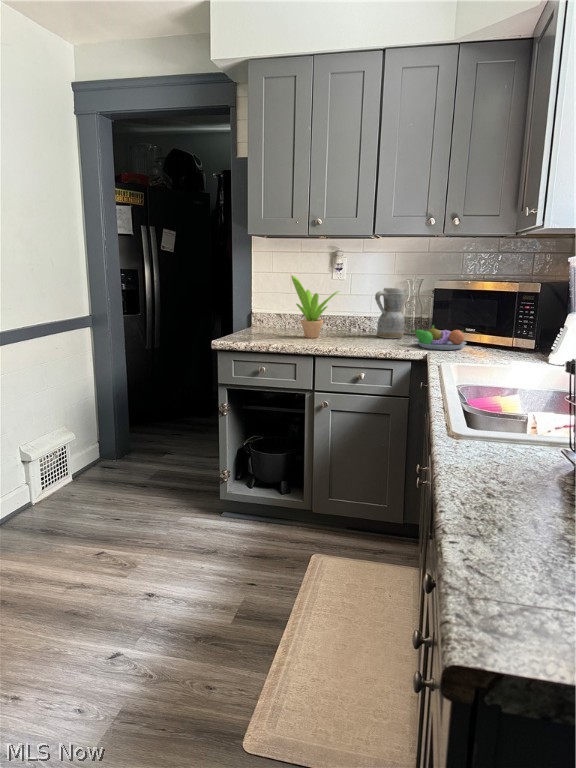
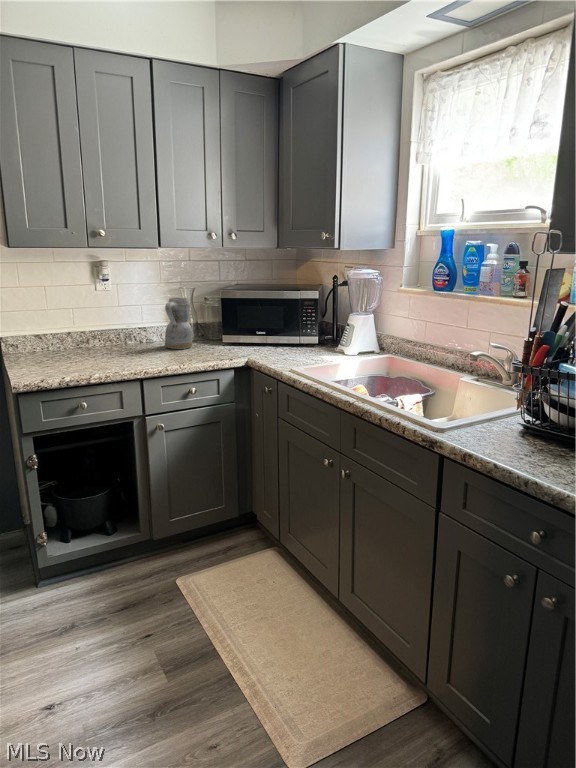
potted plant: present [292,276,339,338] -> none [72,292,134,360]
fruit bowl: present [411,325,466,350] -> none [215,332,267,356]

